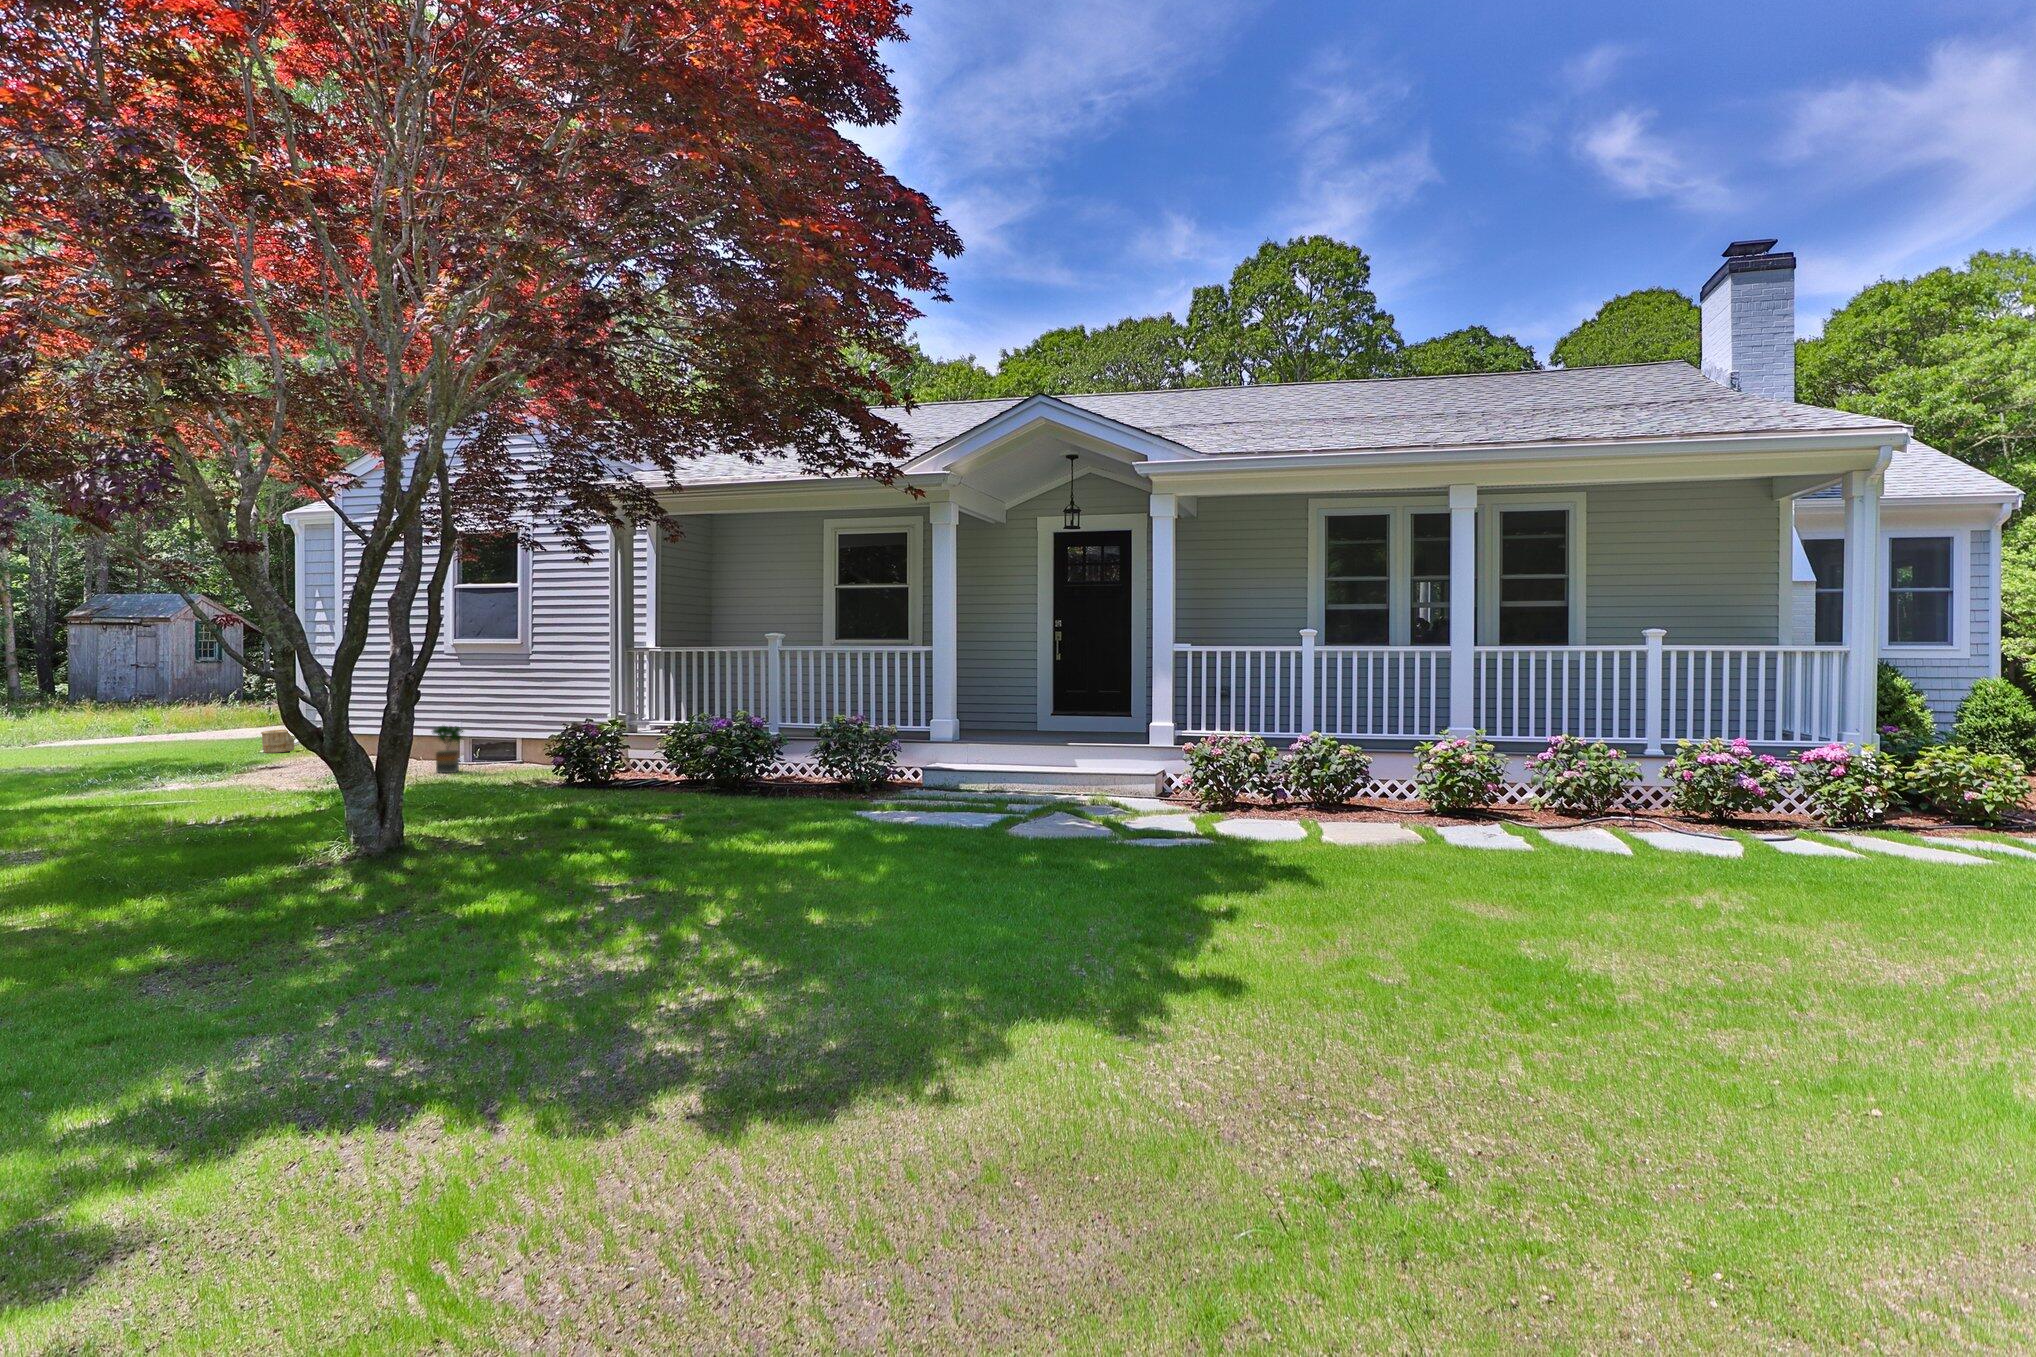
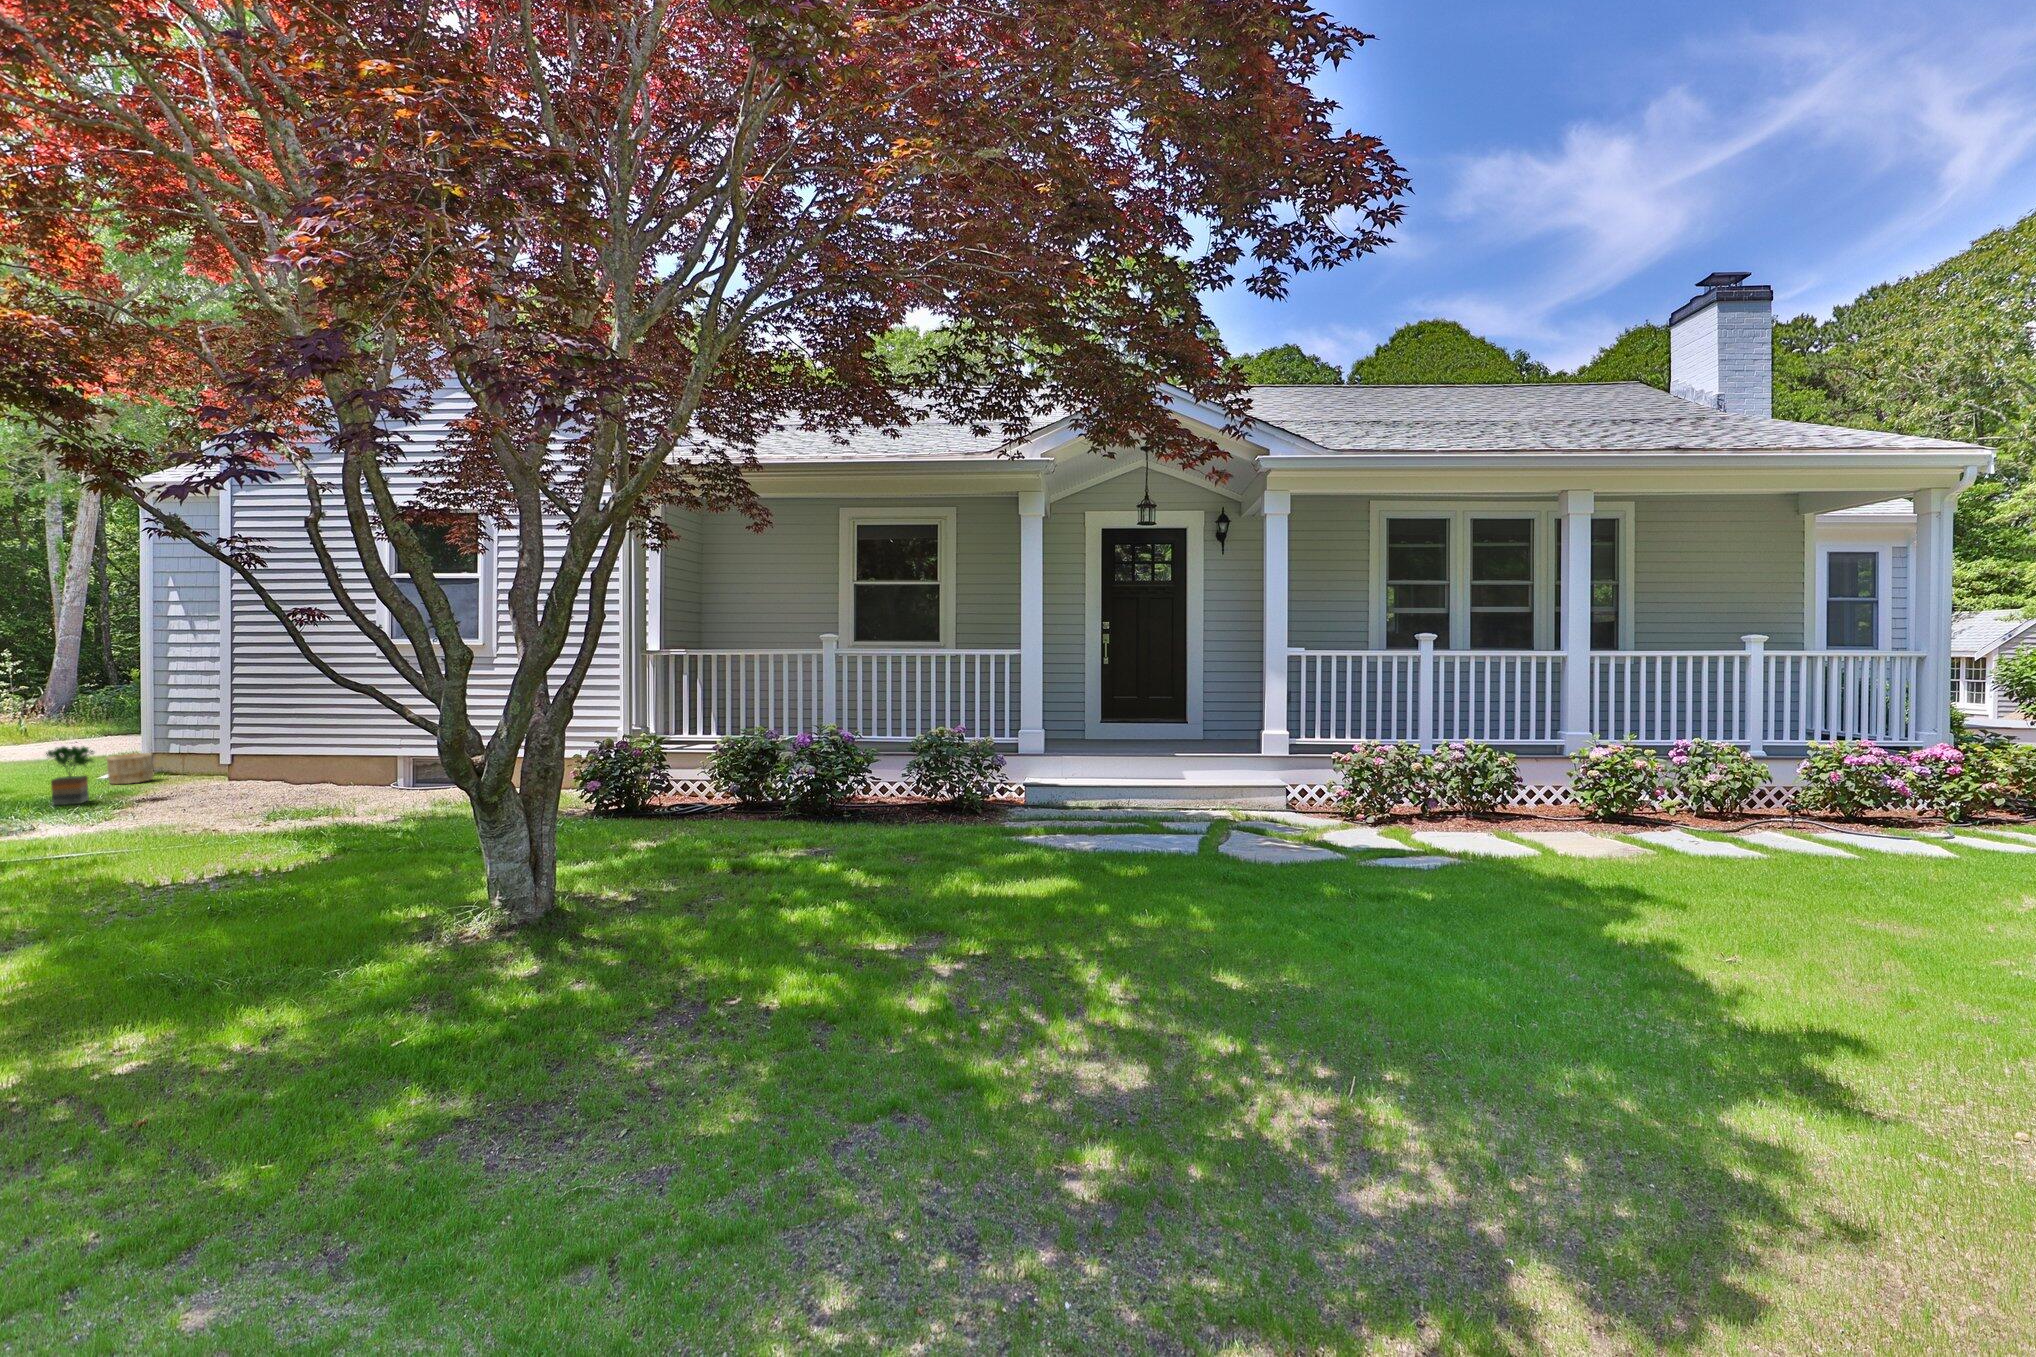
potted tree: present [433,726,464,773] -> present [46,746,94,805]

